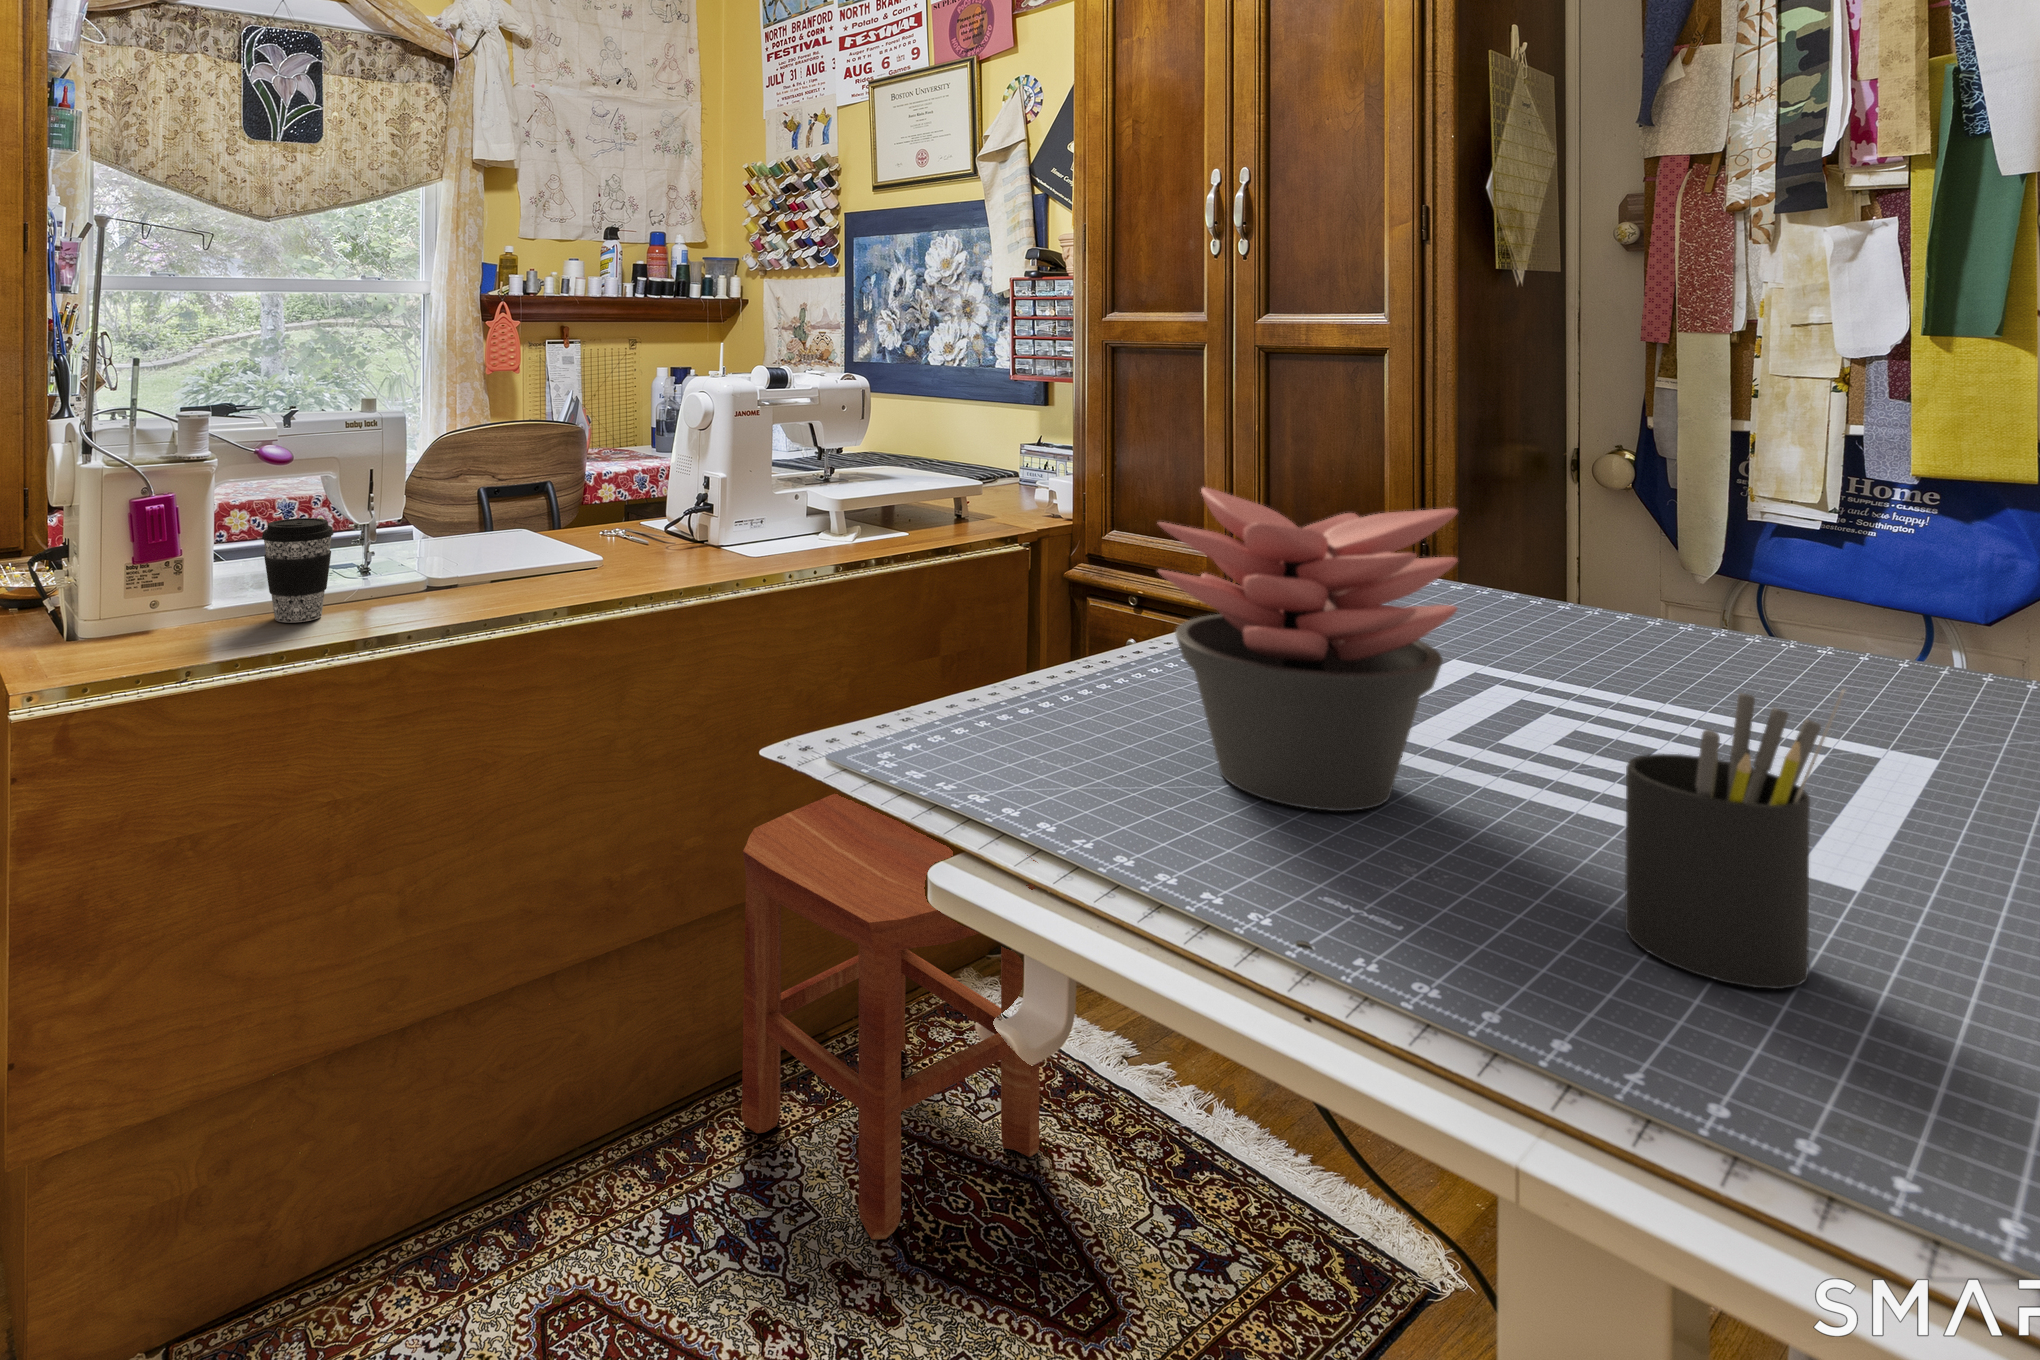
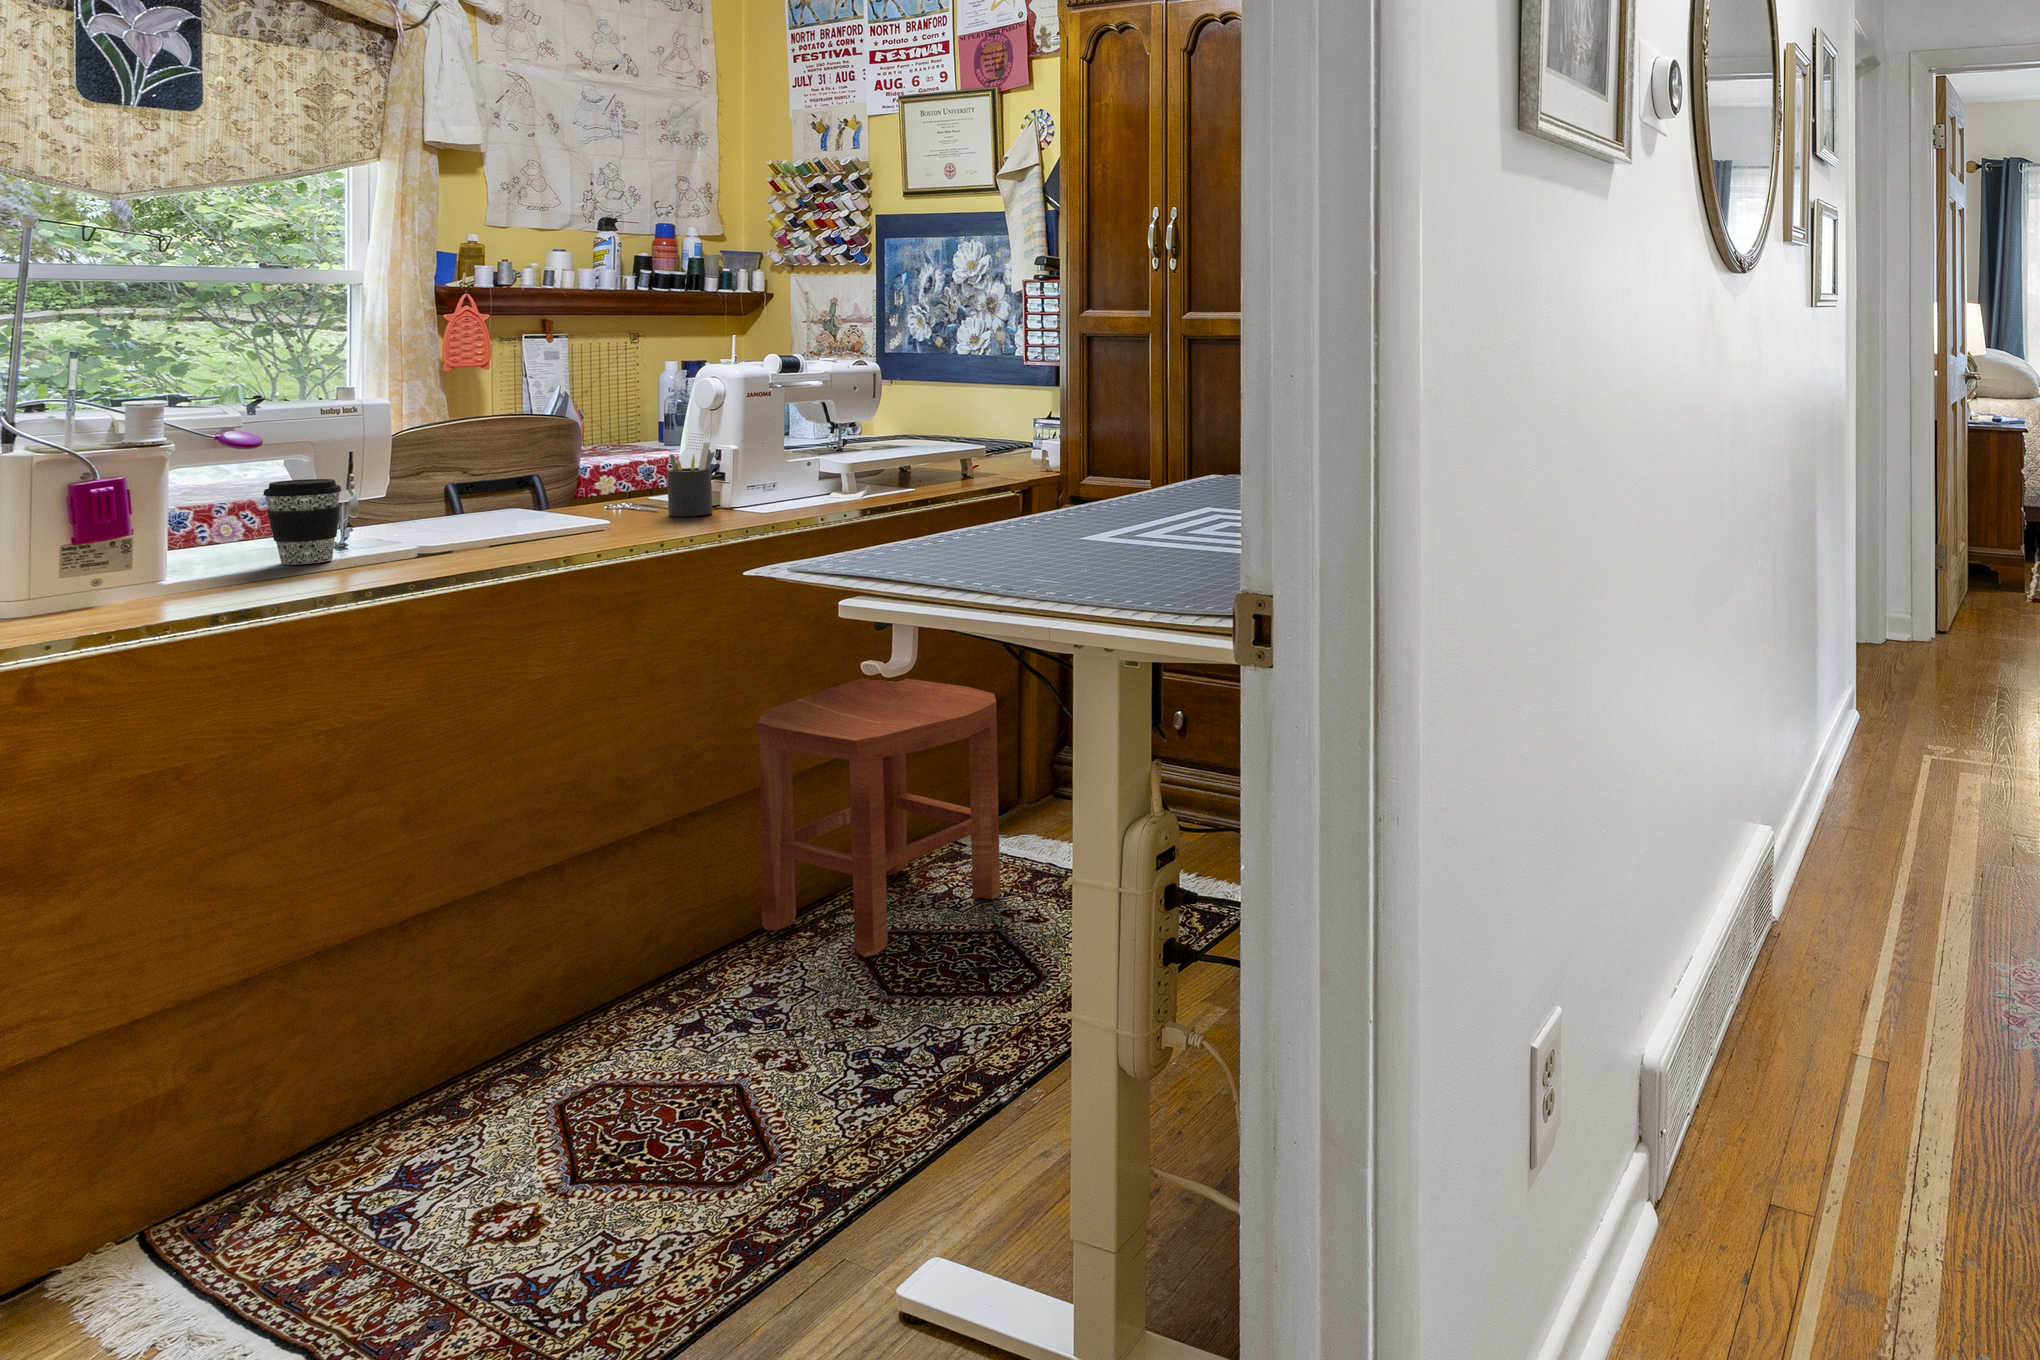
succulent plant: present [1158,487,1458,811] -> none [967,406,1112,548]
pen holder: present [1625,689,1845,989] -> present [667,442,715,516]

